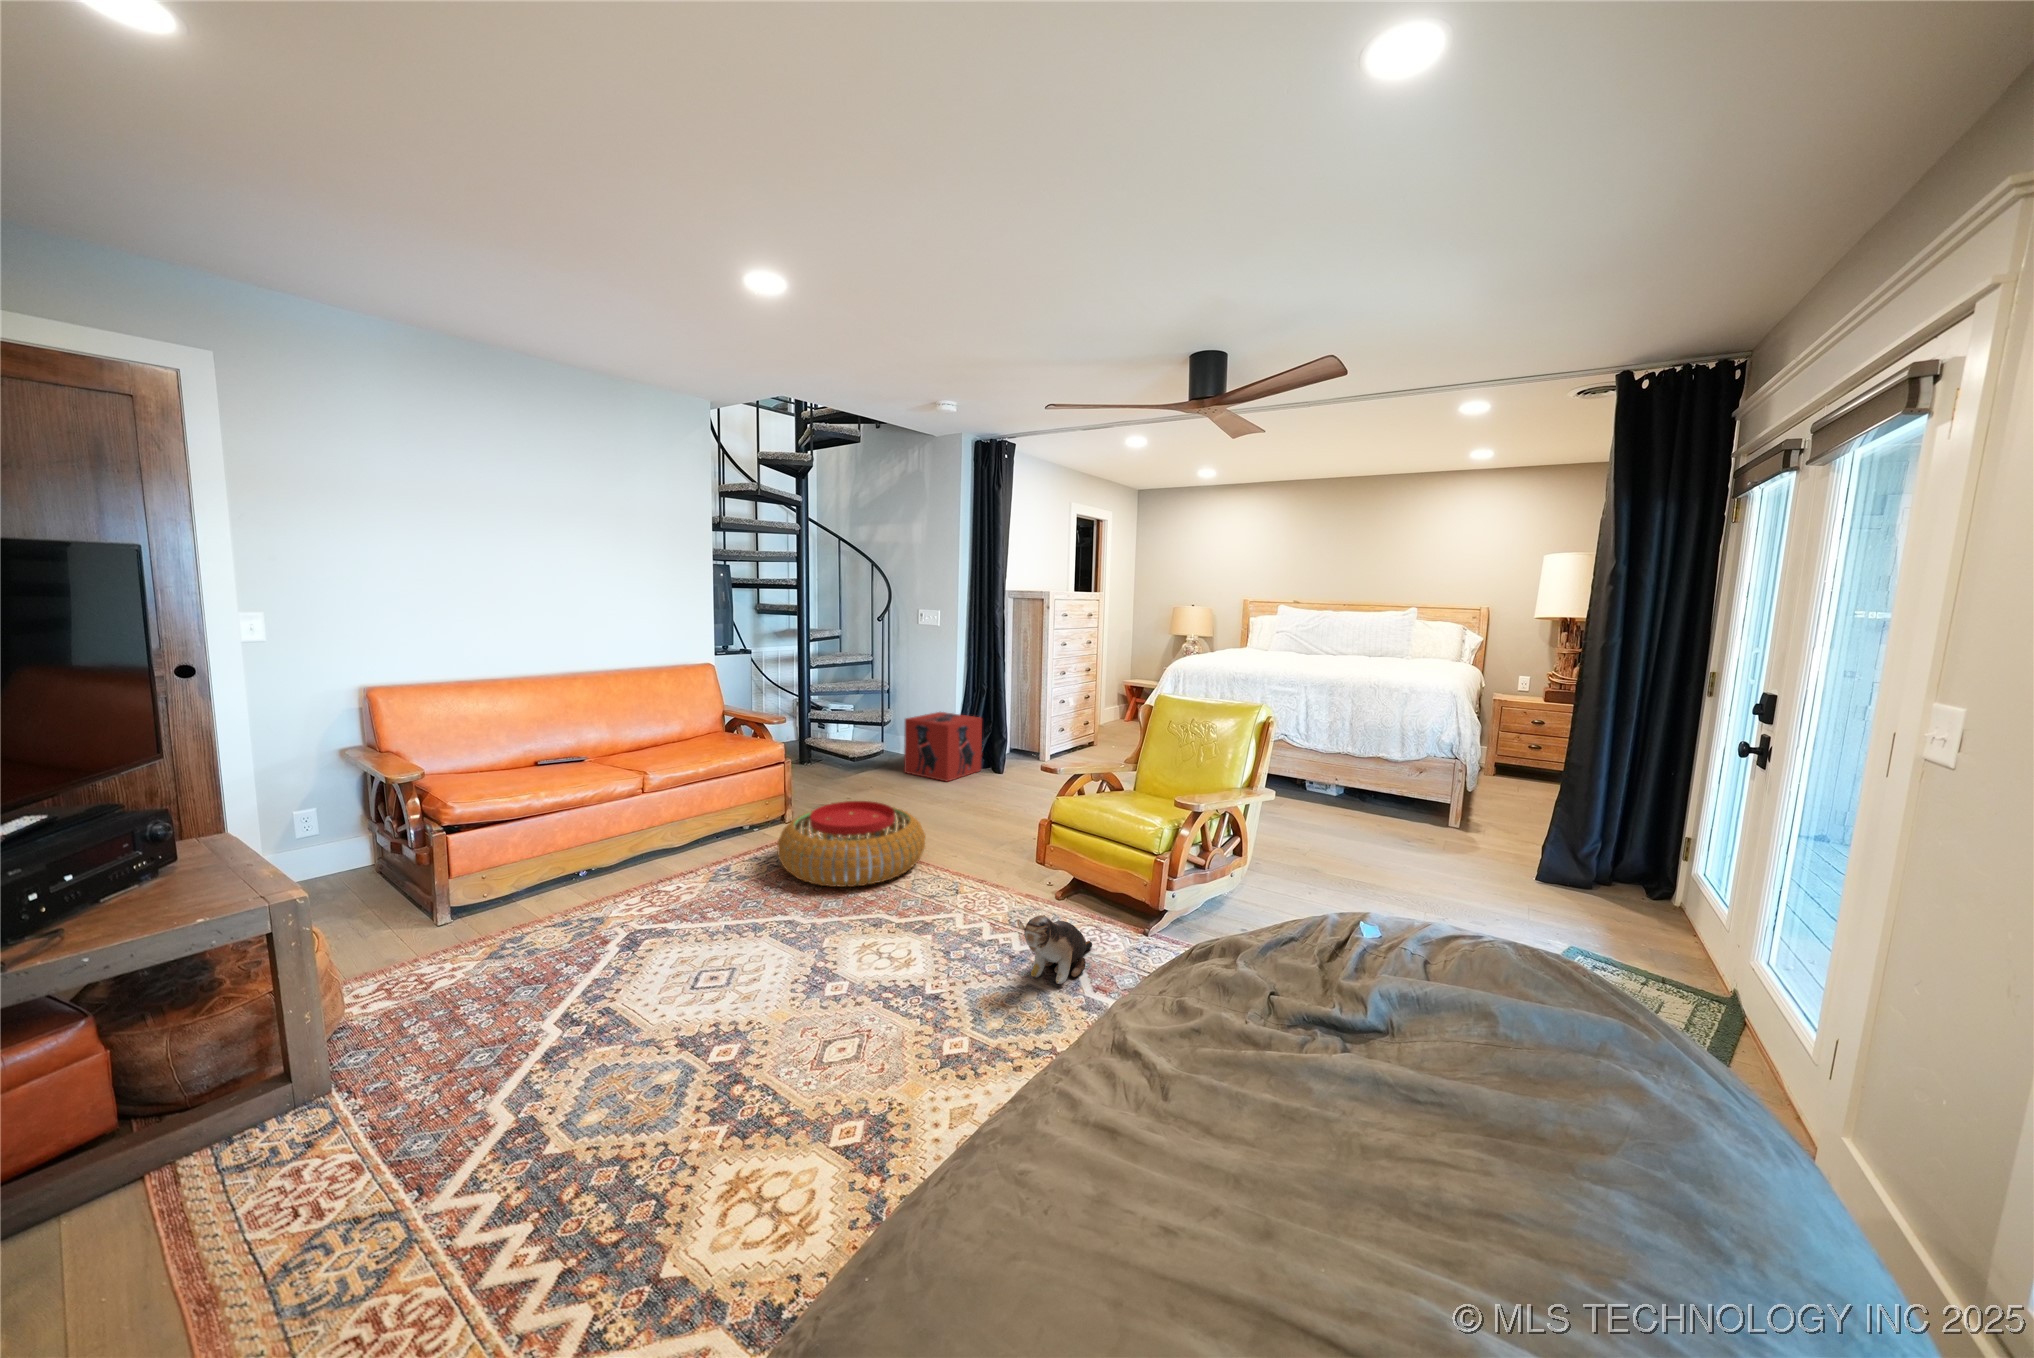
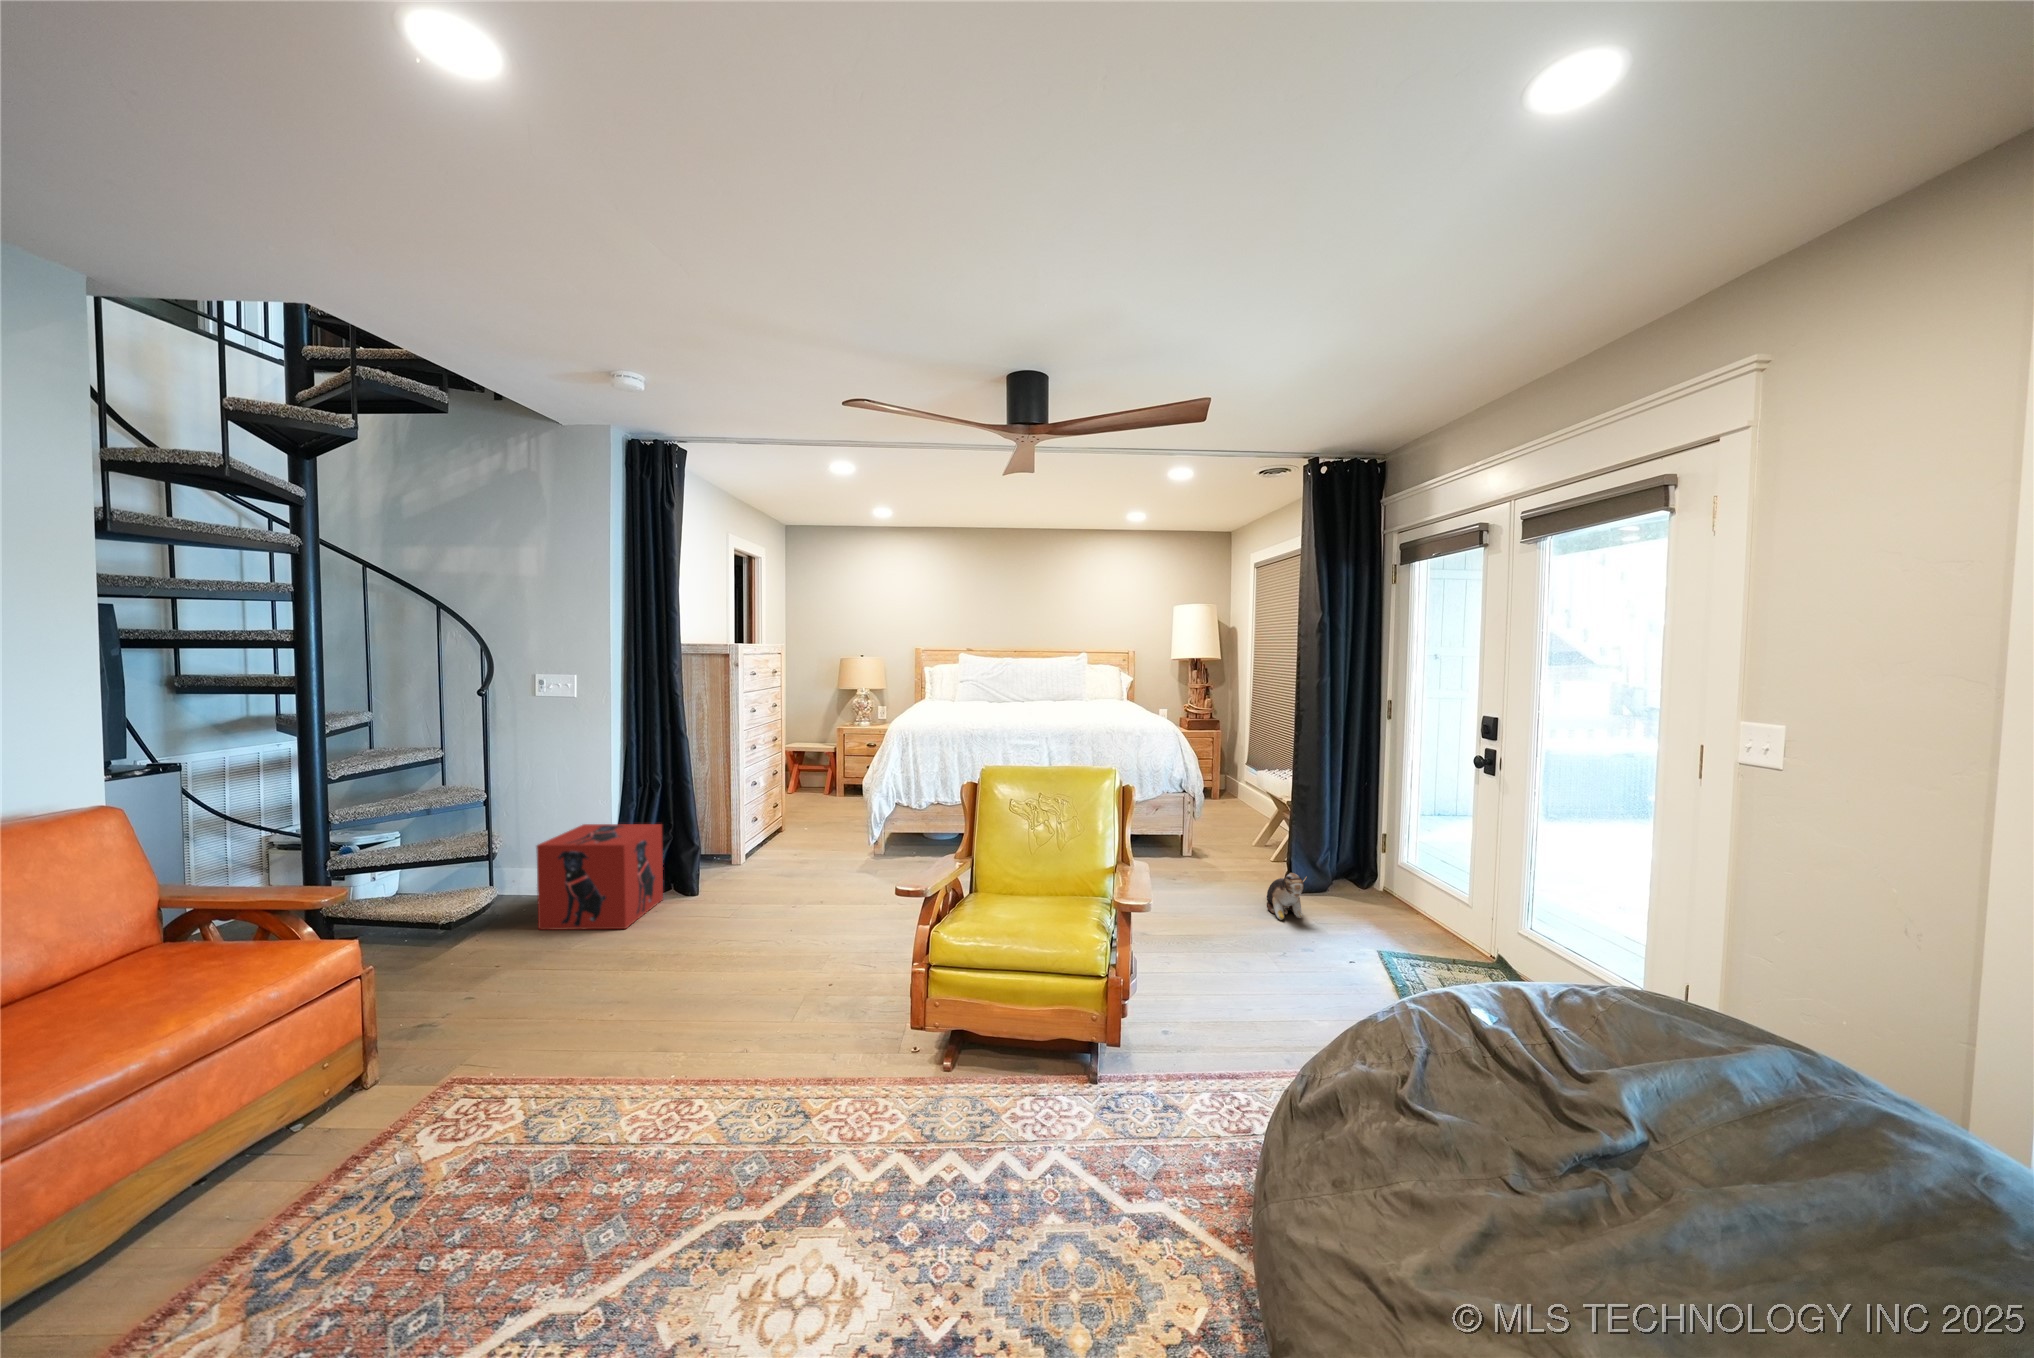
pouf: present [777,801,925,887] -> none [415,1004,714,1210]
plush toy: present [1017,915,1092,984] -> present [1267,873,1307,920]

